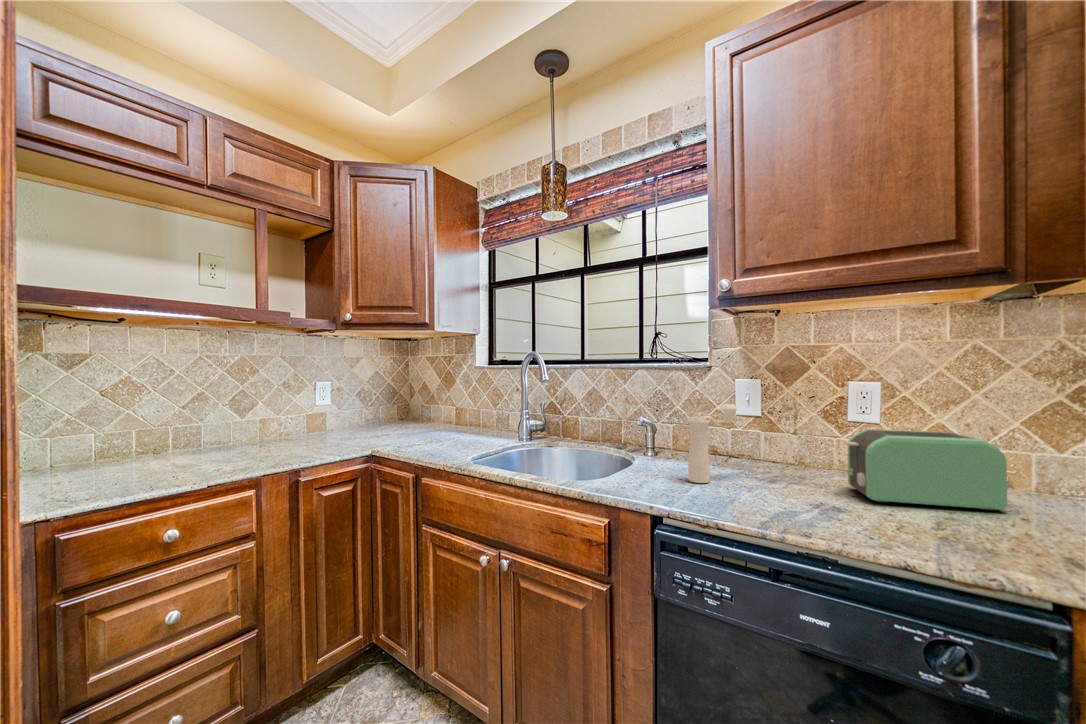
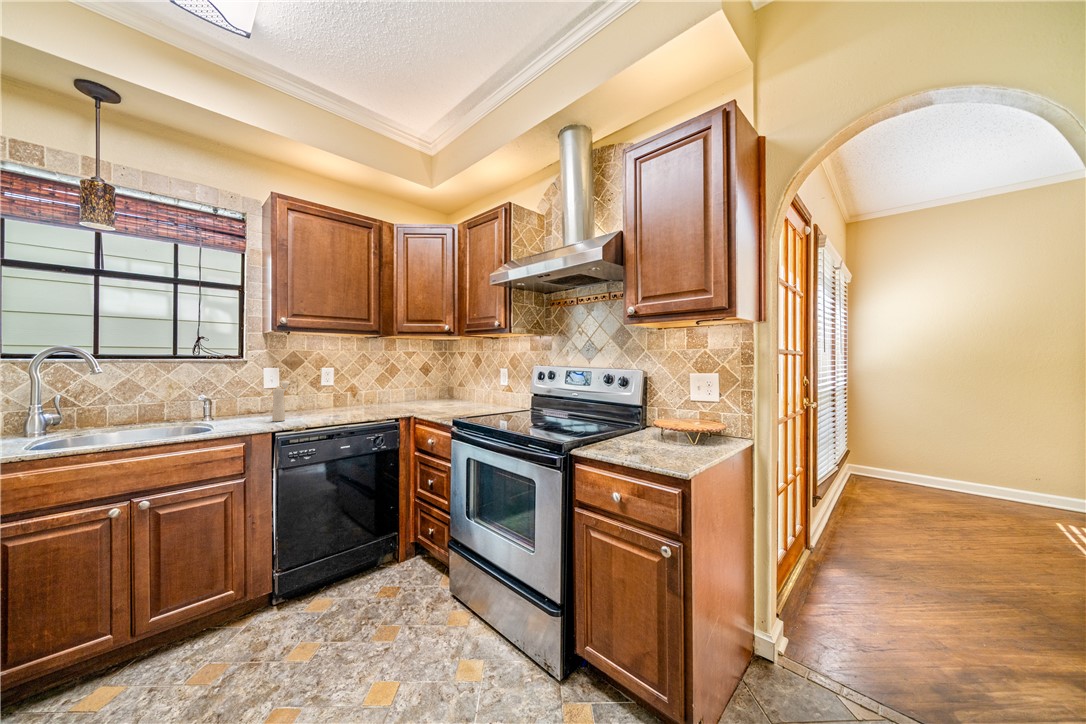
toaster: present [845,429,1008,511] -> none [335,385,382,412]

